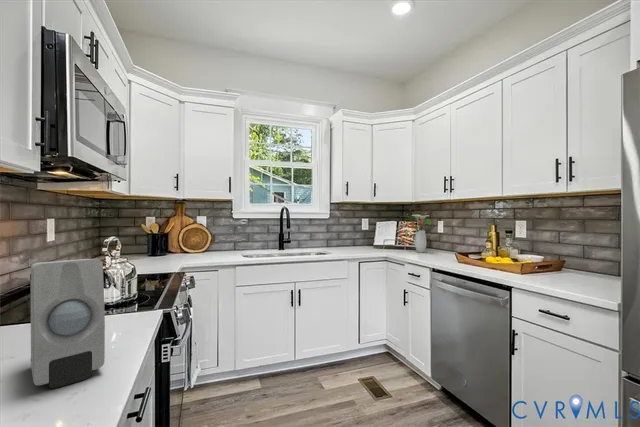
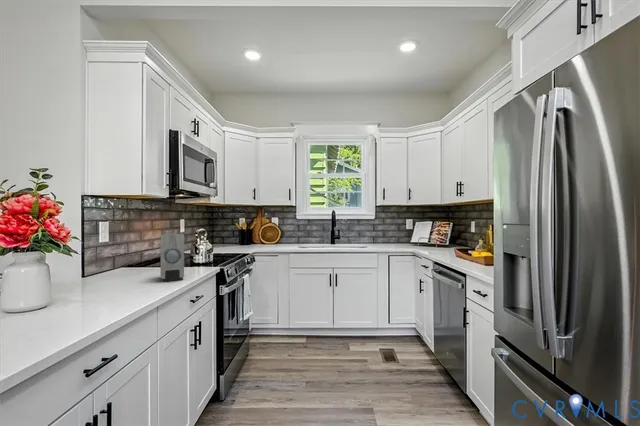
flower arrangement: present [405,214,431,253] -> none [428,215,456,249]

